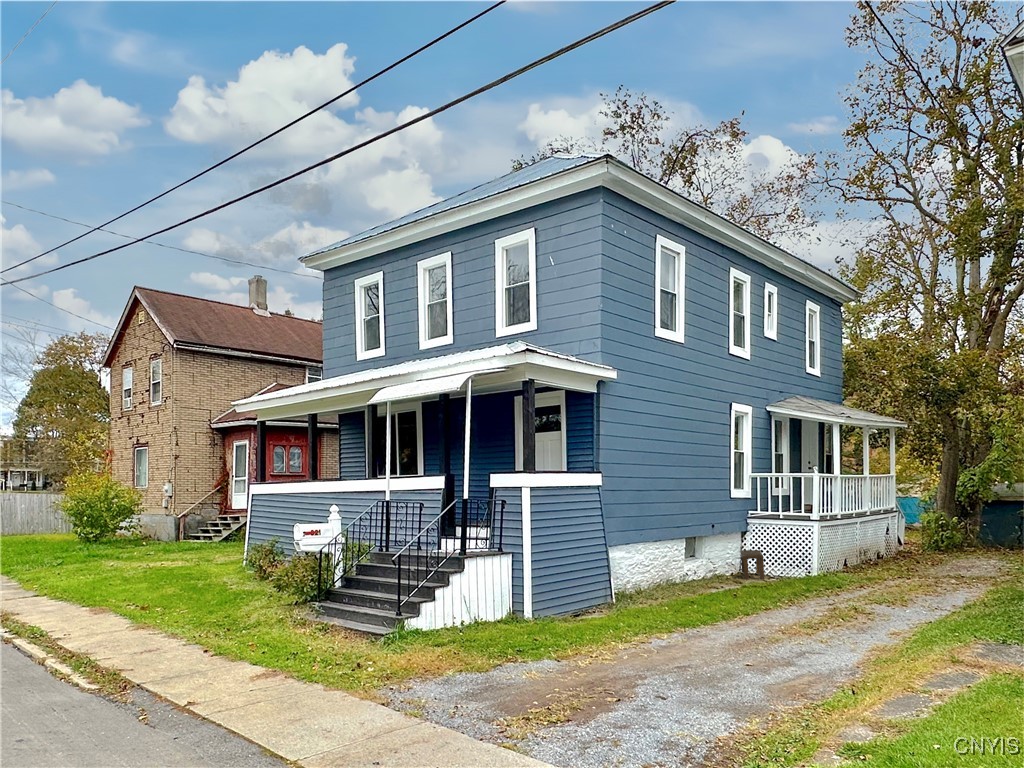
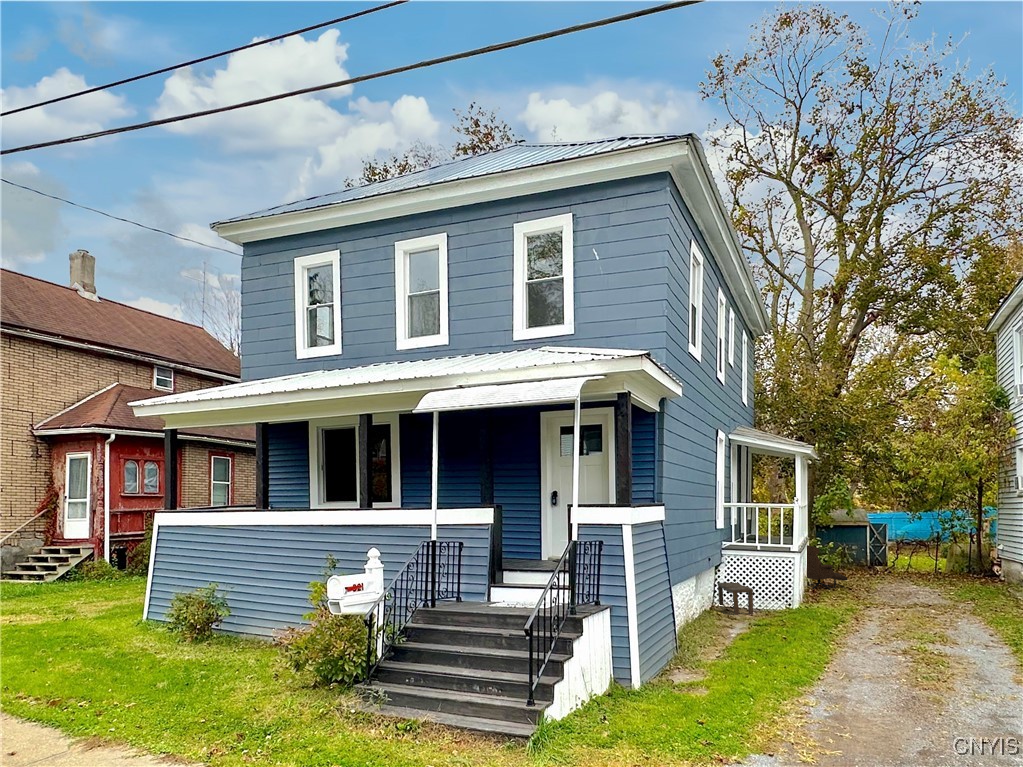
lounge chair: none [867,518,924,564] -> present [807,545,848,590]

